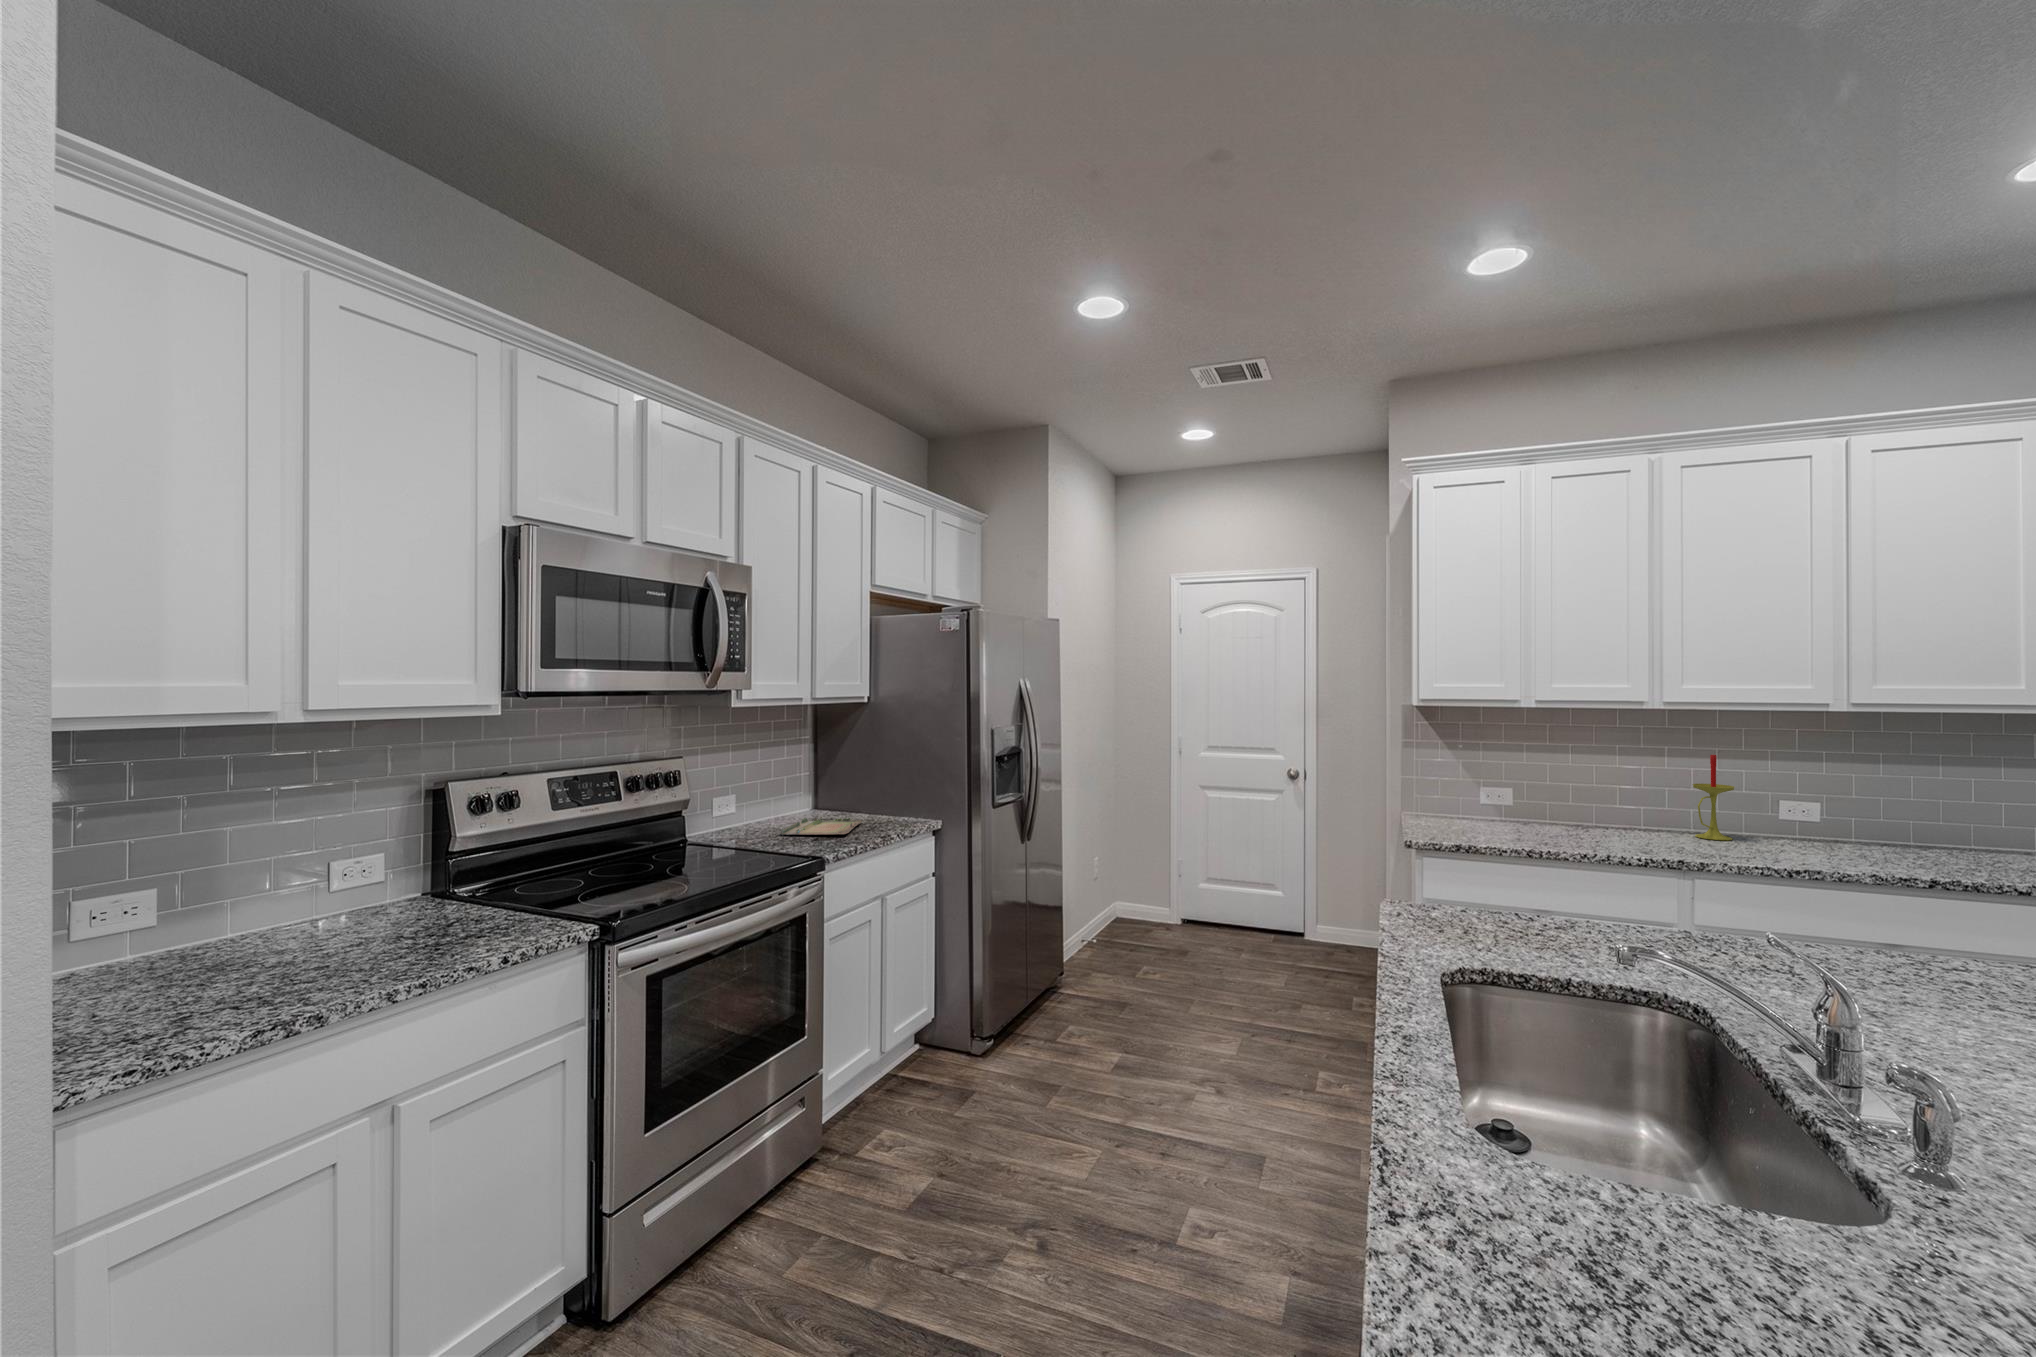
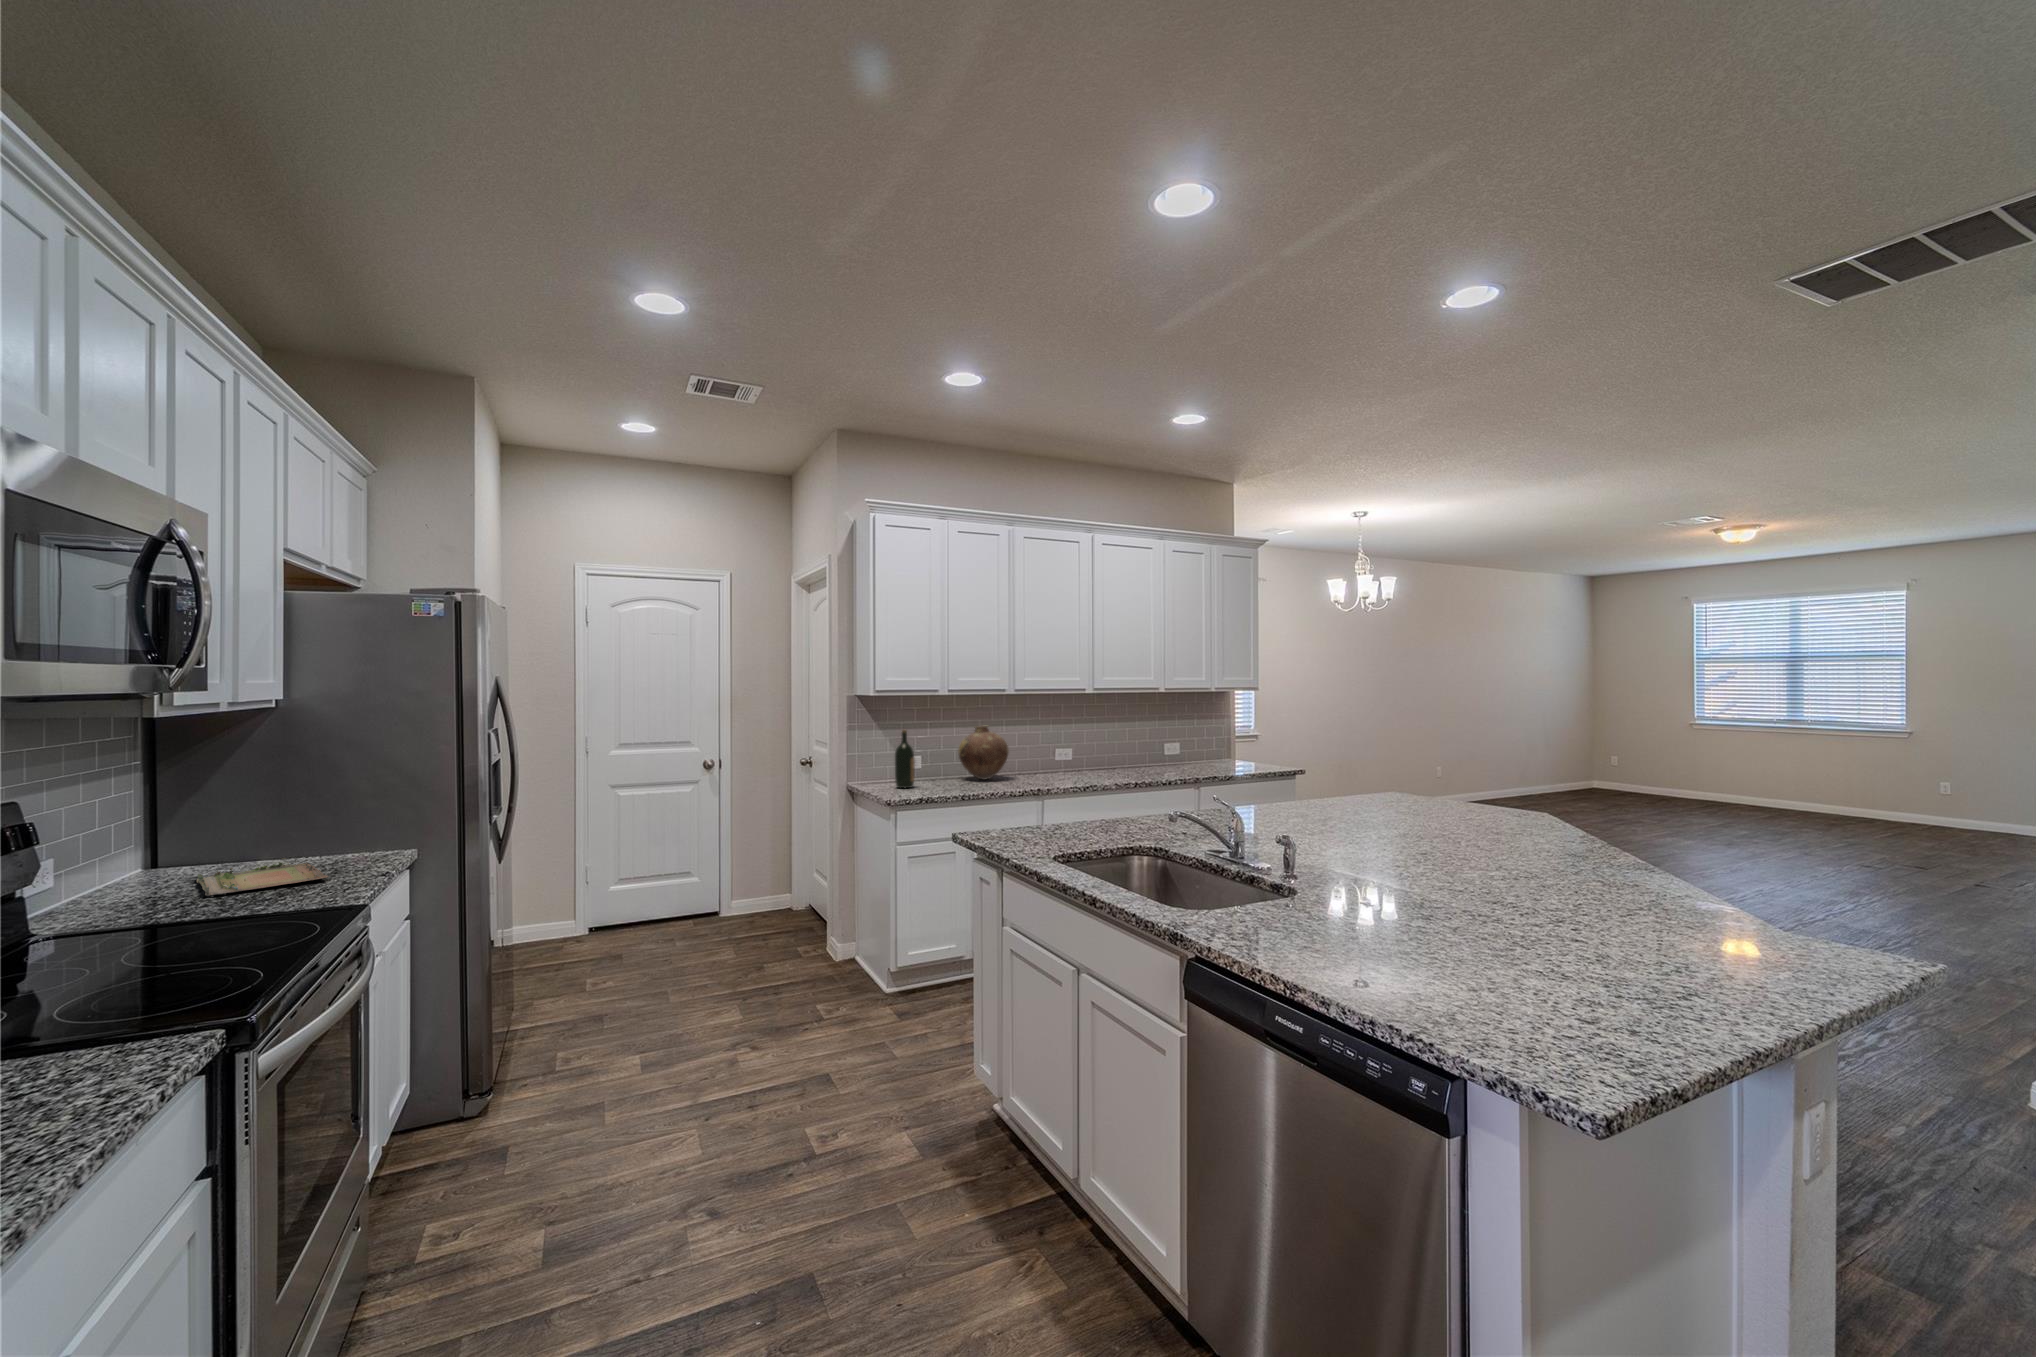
wine bottle: none [1452,753,1482,830] -> present [895,730,915,788]
candle: present [1693,755,1734,840] -> none [1021,720,1042,776]
vase: none [1568,756,1656,834] -> present [958,726,1009,780]

